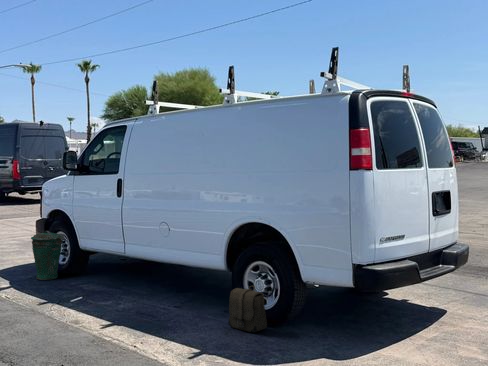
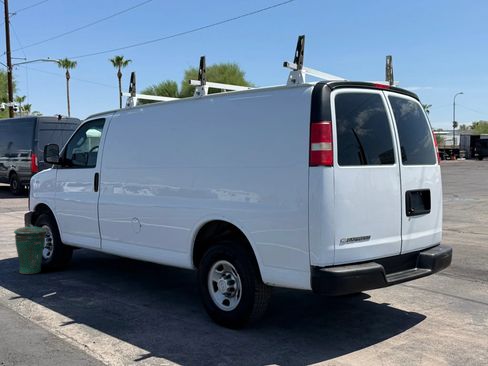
backpack: present [228,286,267,333] -> none [190,285,229,335]

